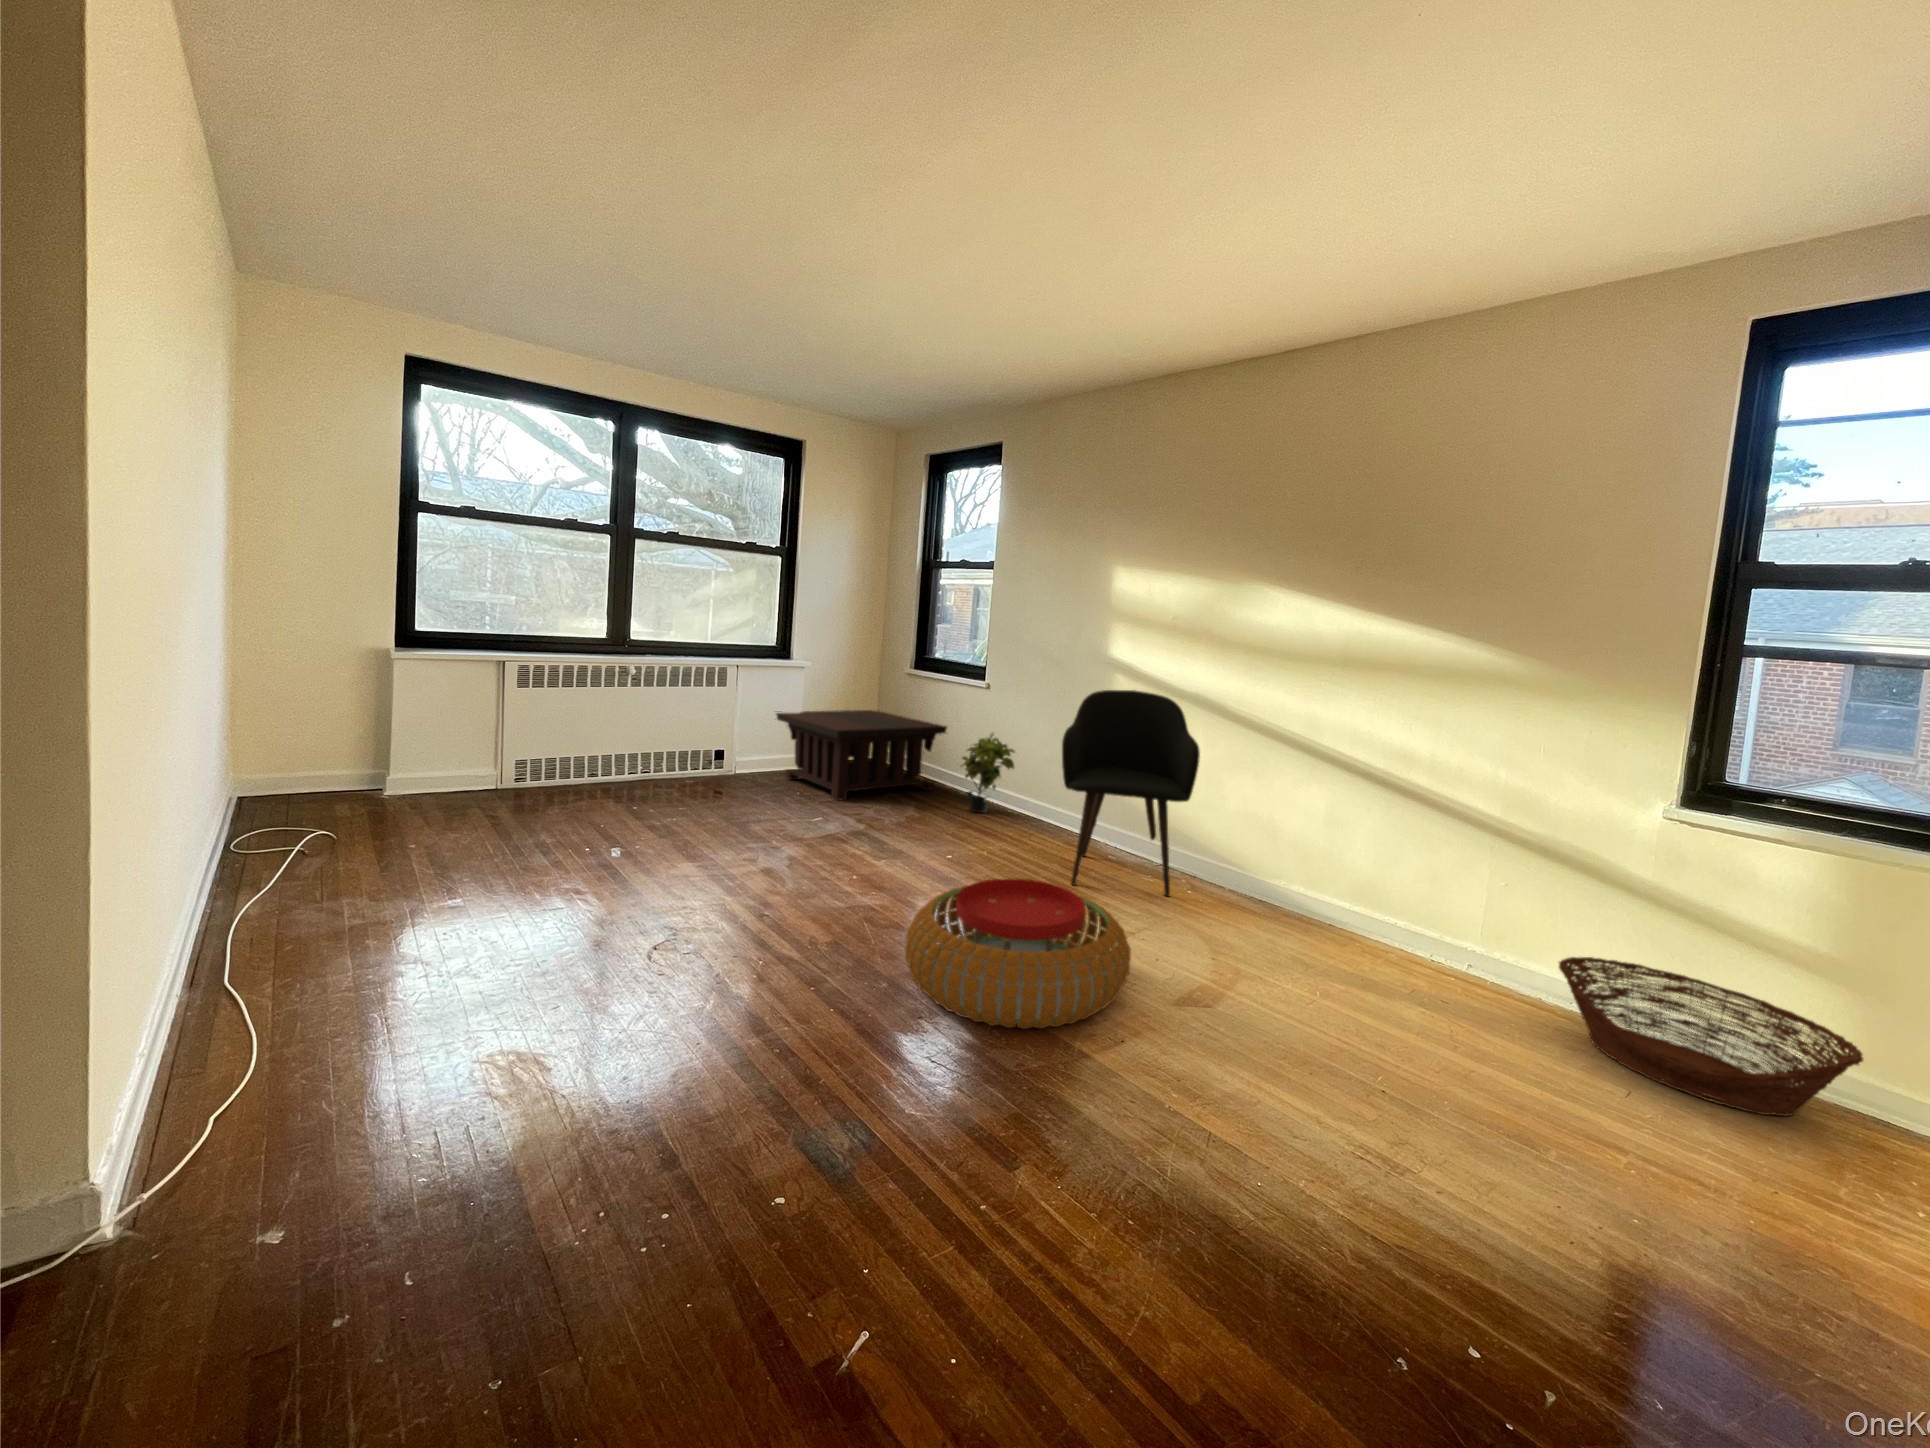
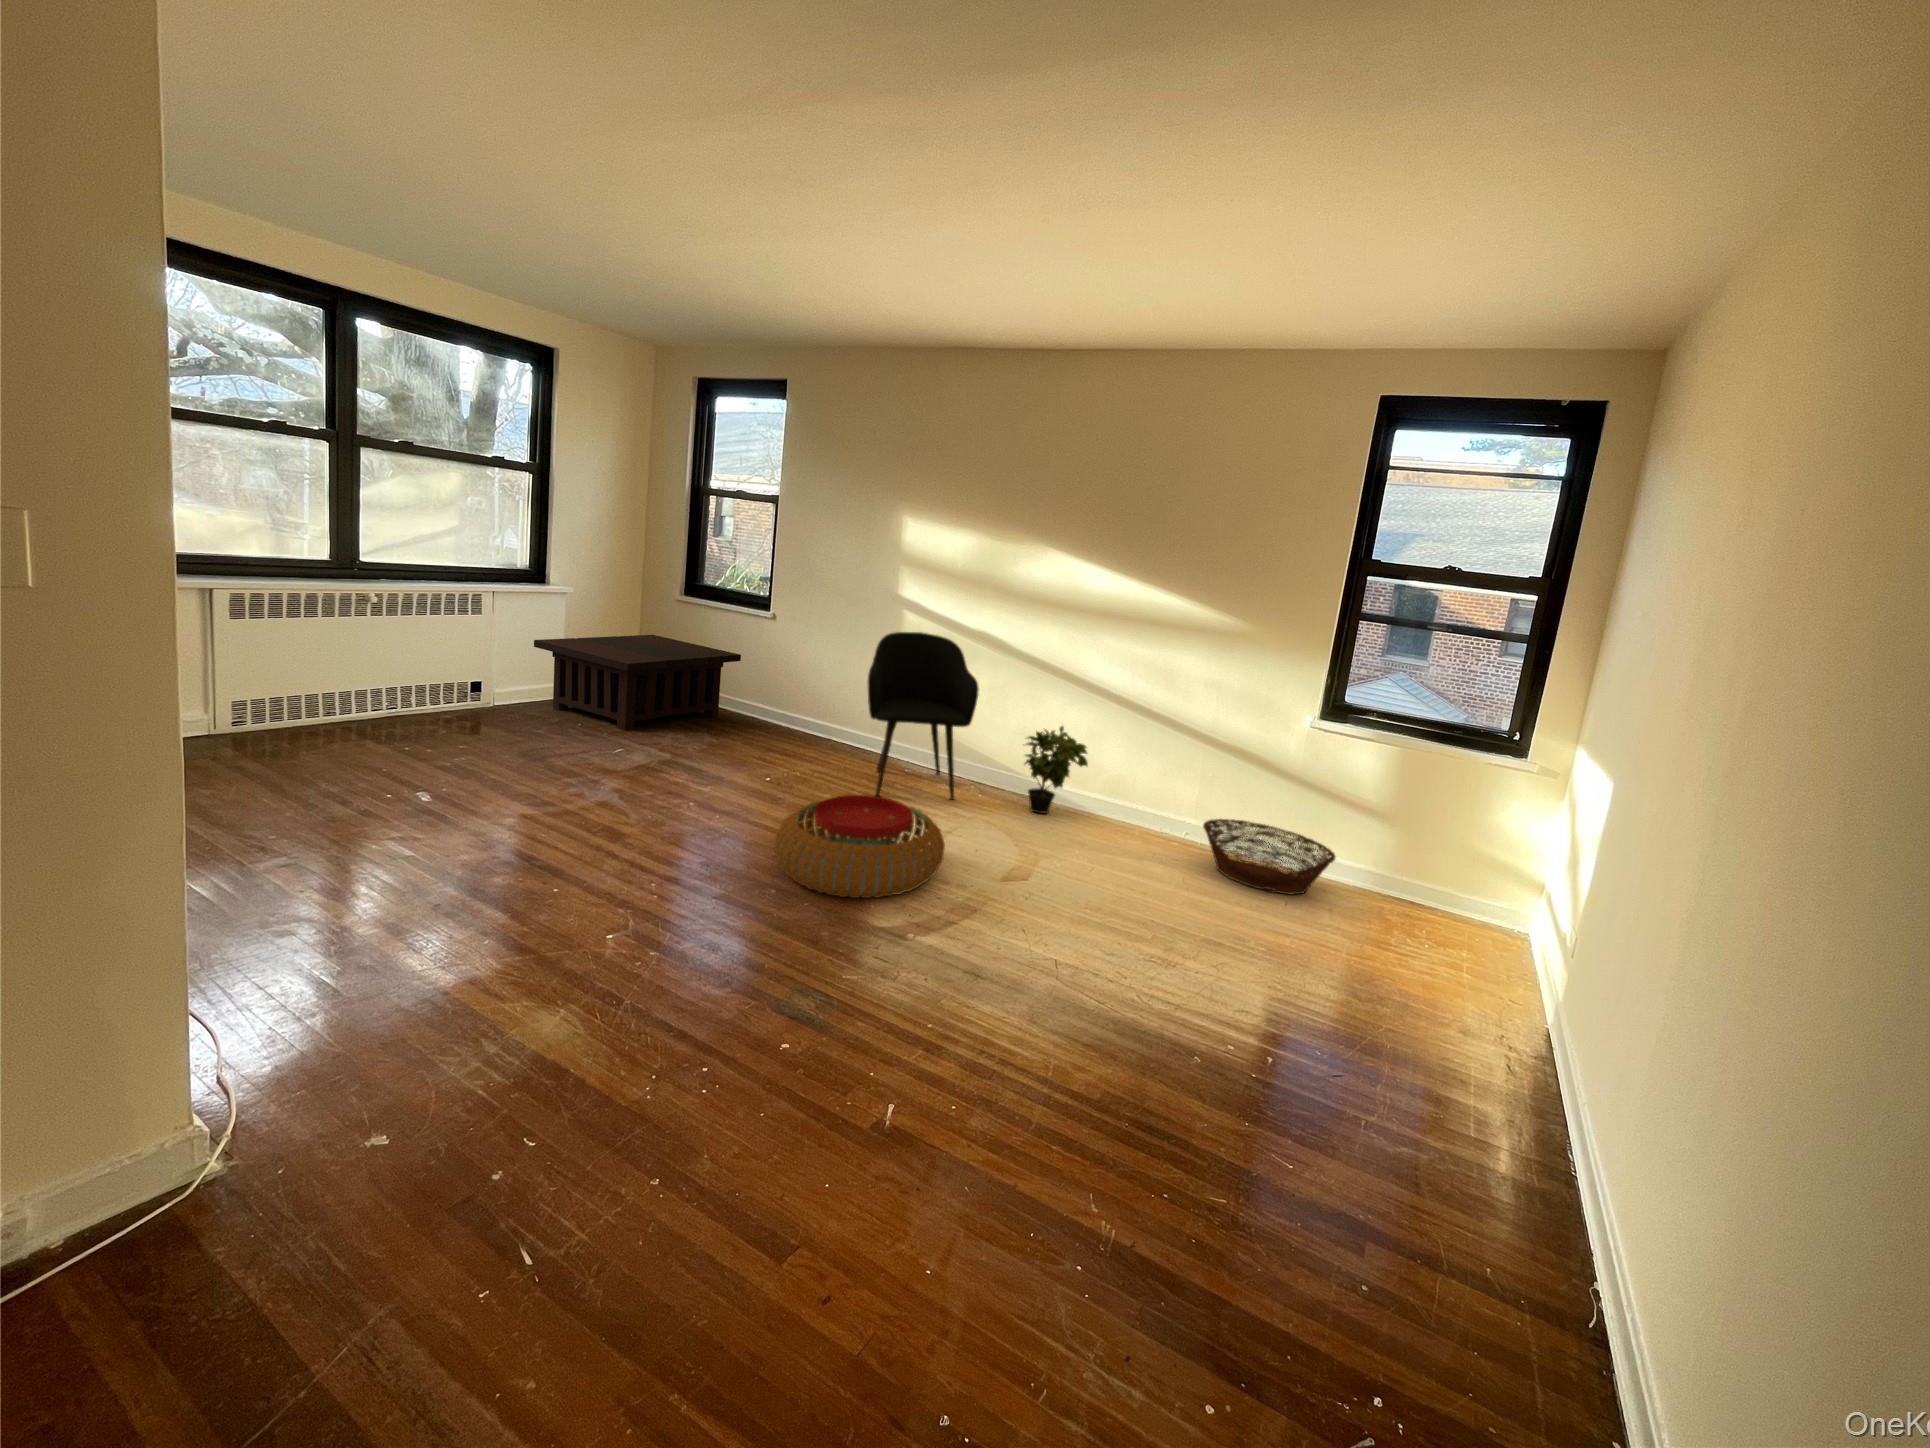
potted plant: present [962,733,1015,813] -> present [1025,726,1088,814]

